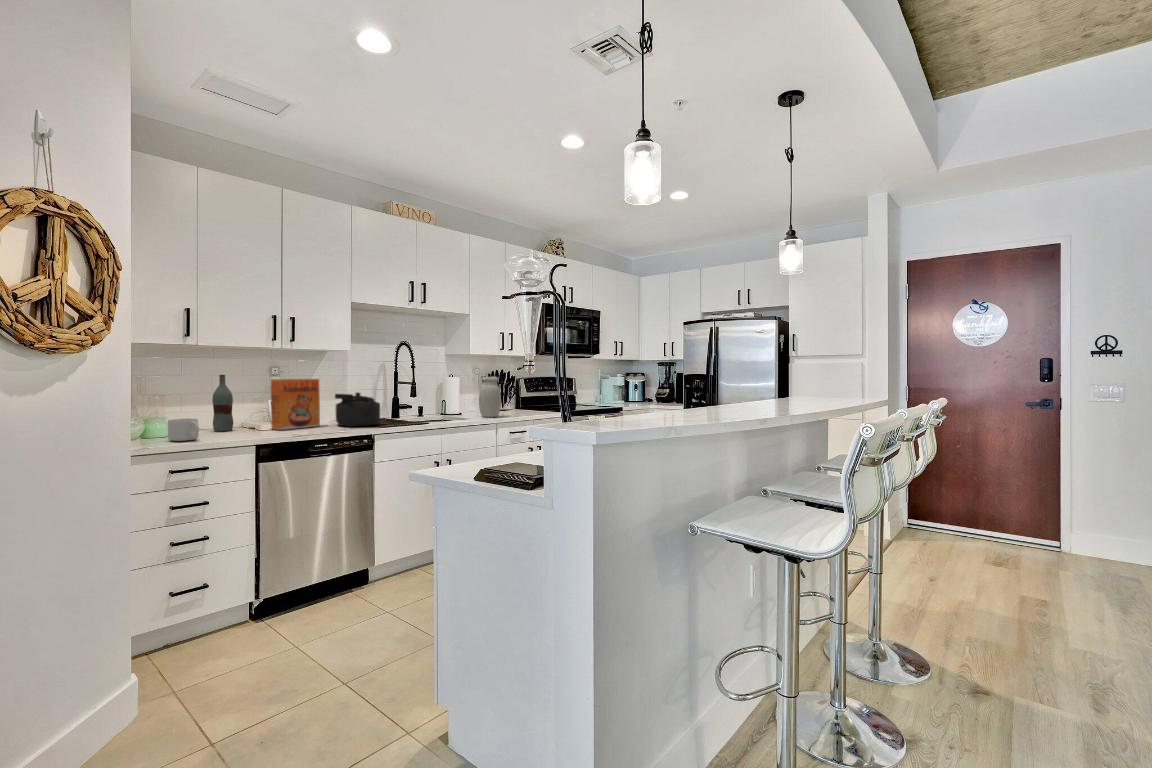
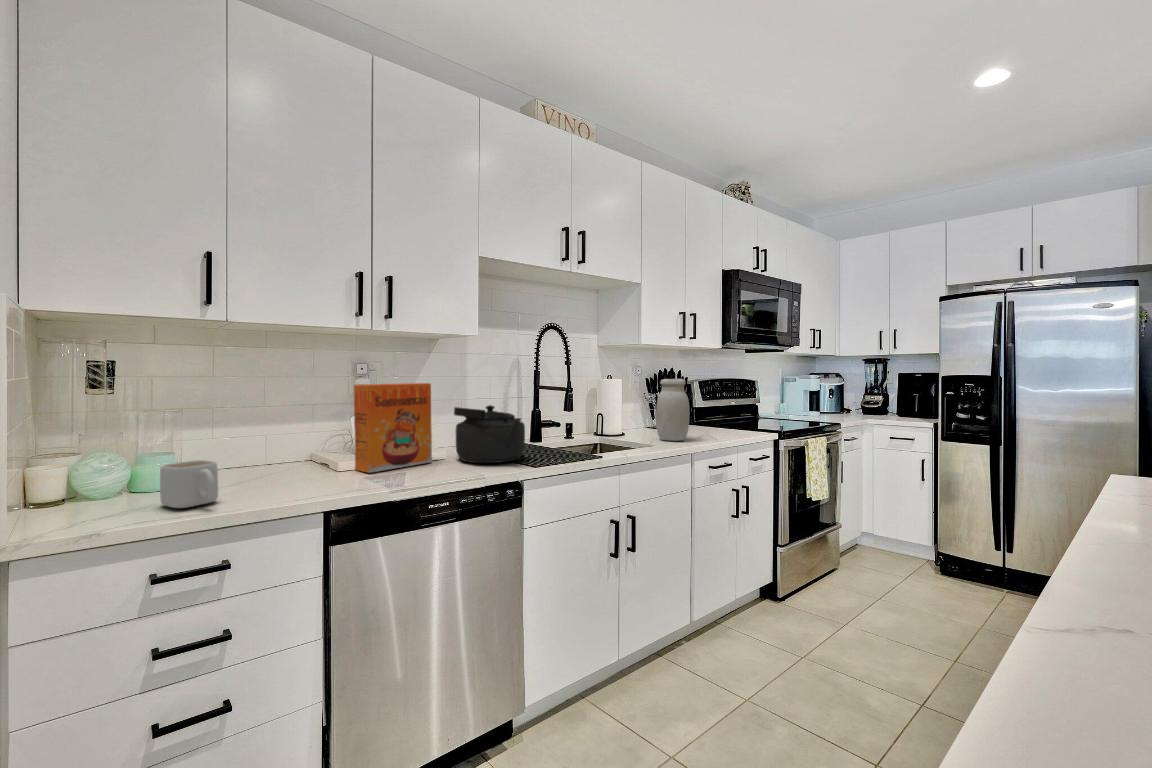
bottle: present [212,375,233,431] -> none [258,377,292,476]

